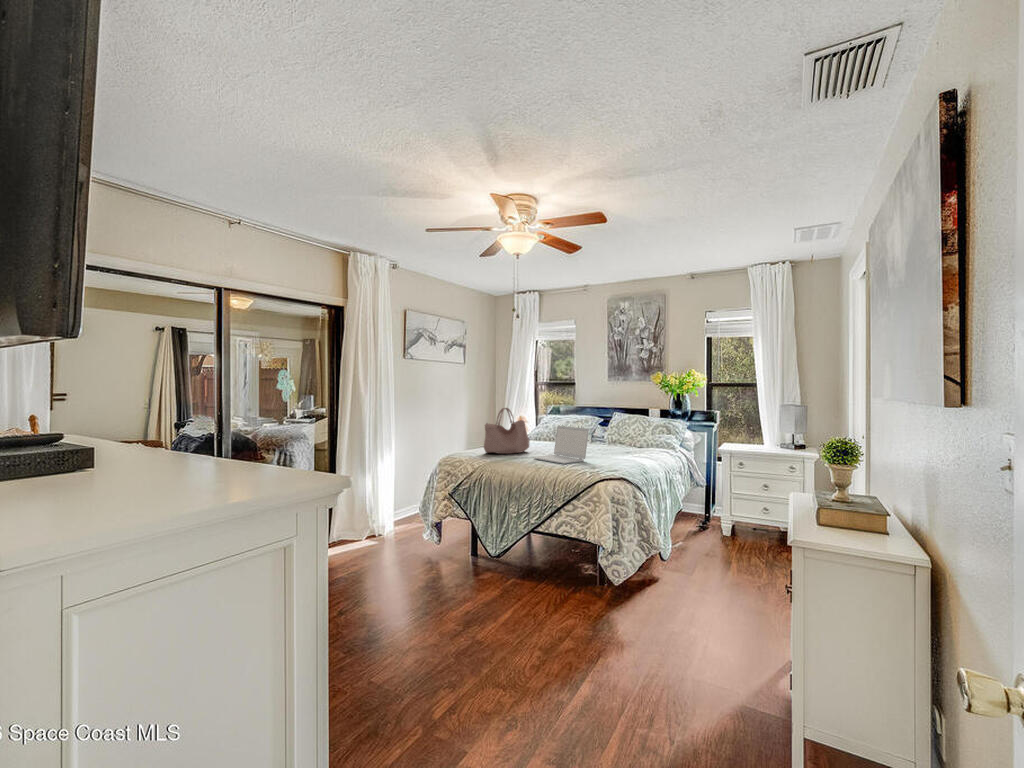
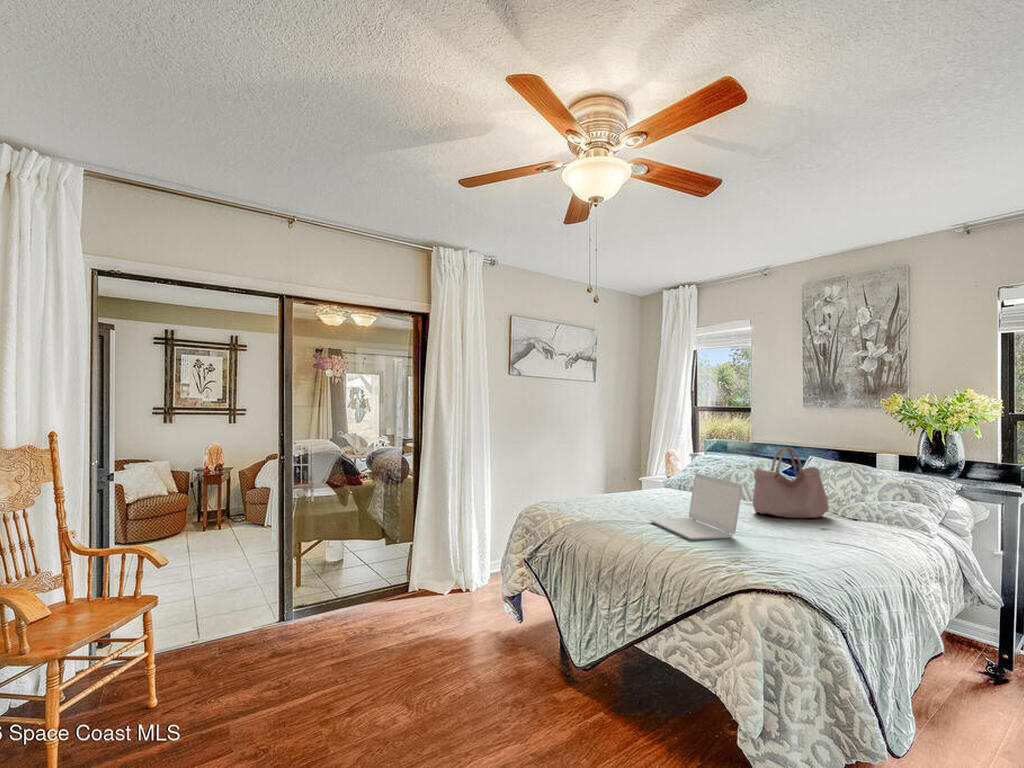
handbag: present [484,408,530,454] -> present [753,447,829,518]

